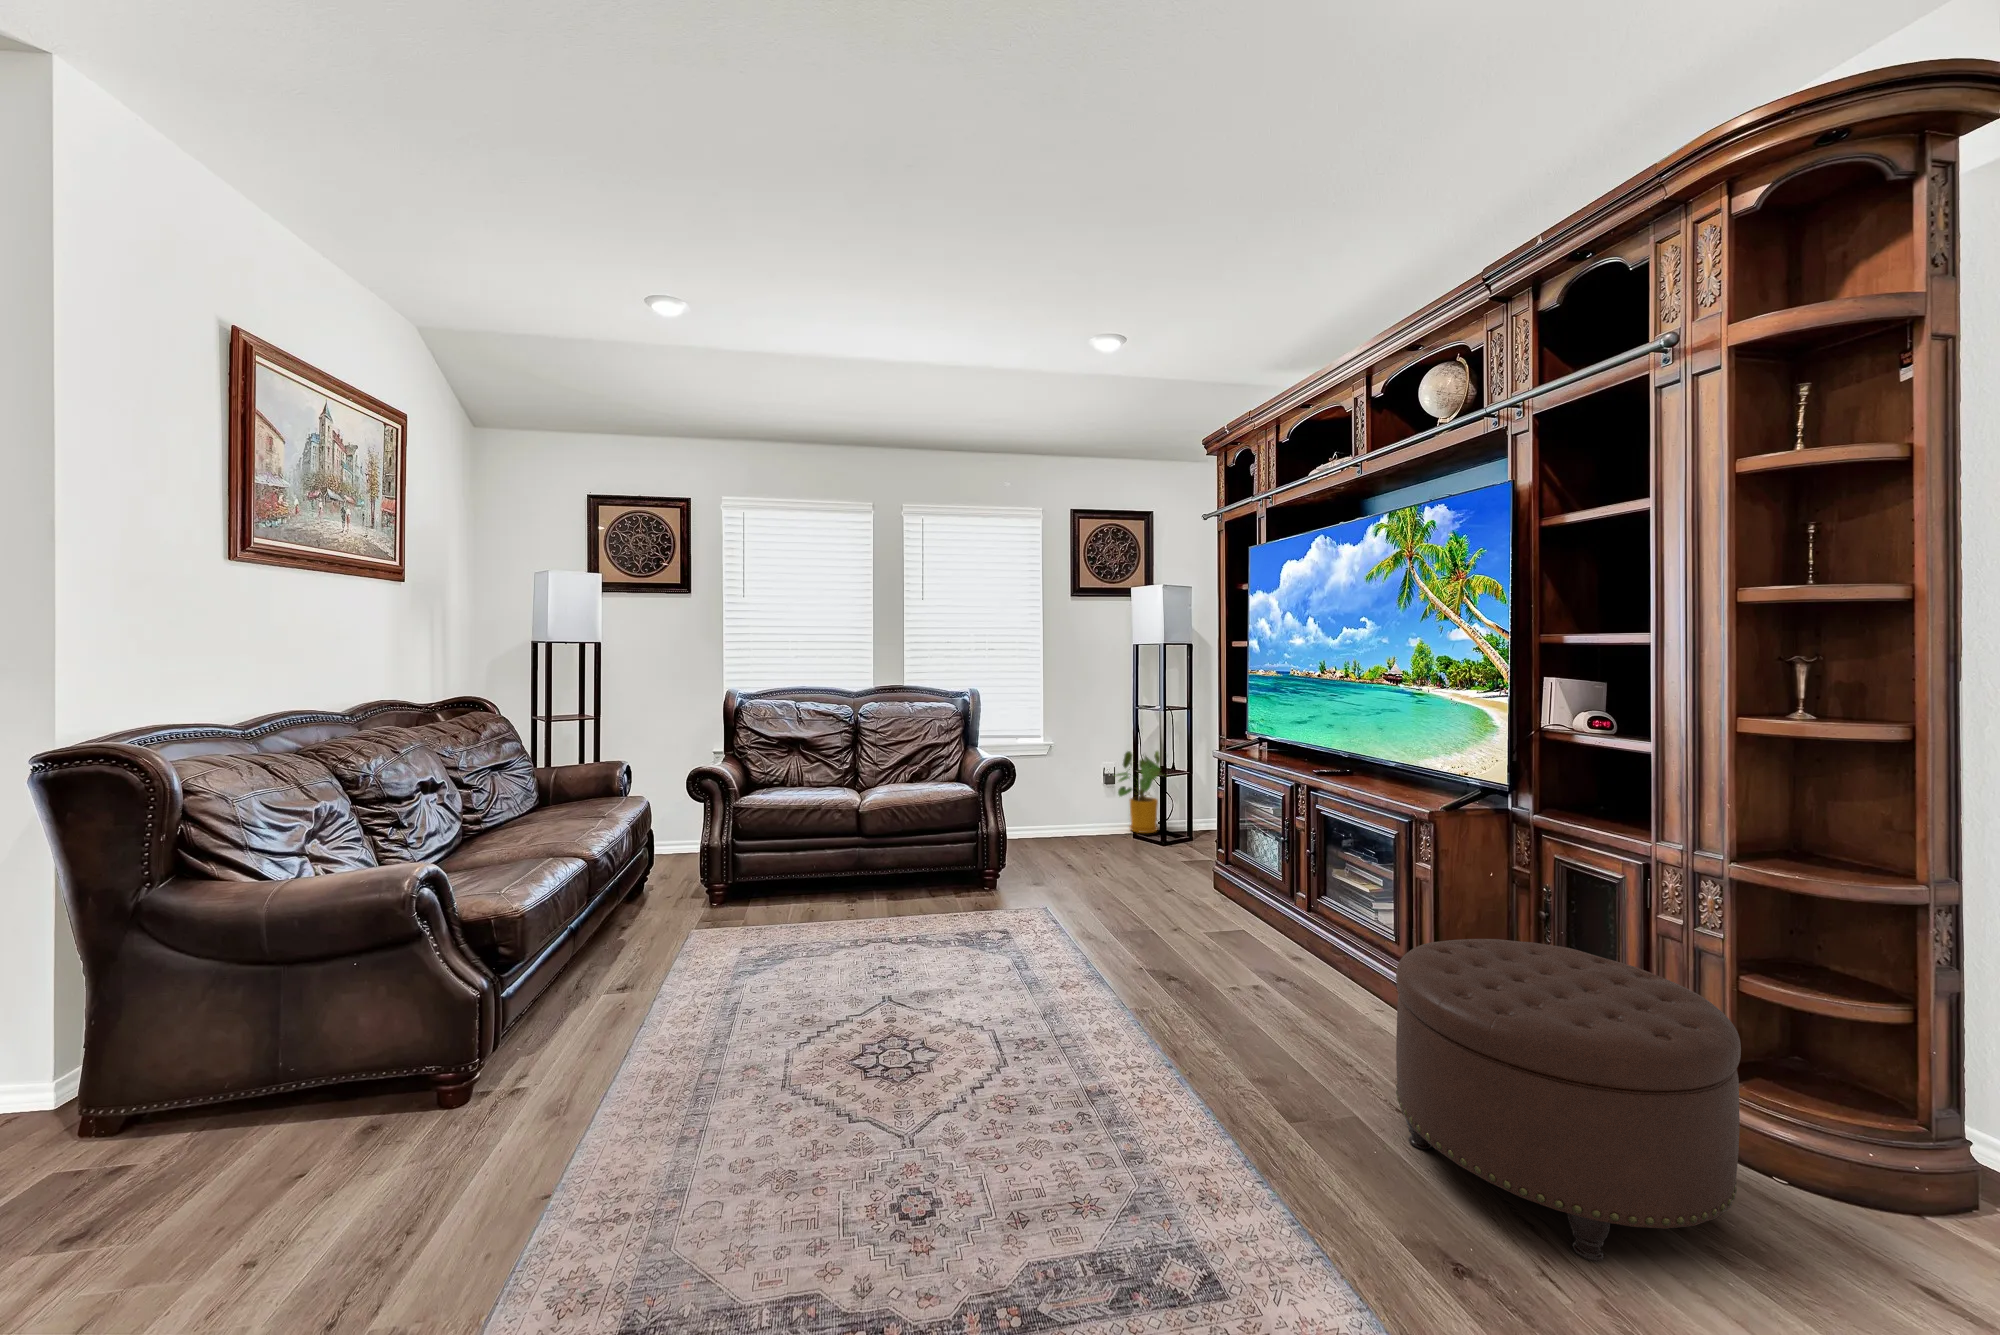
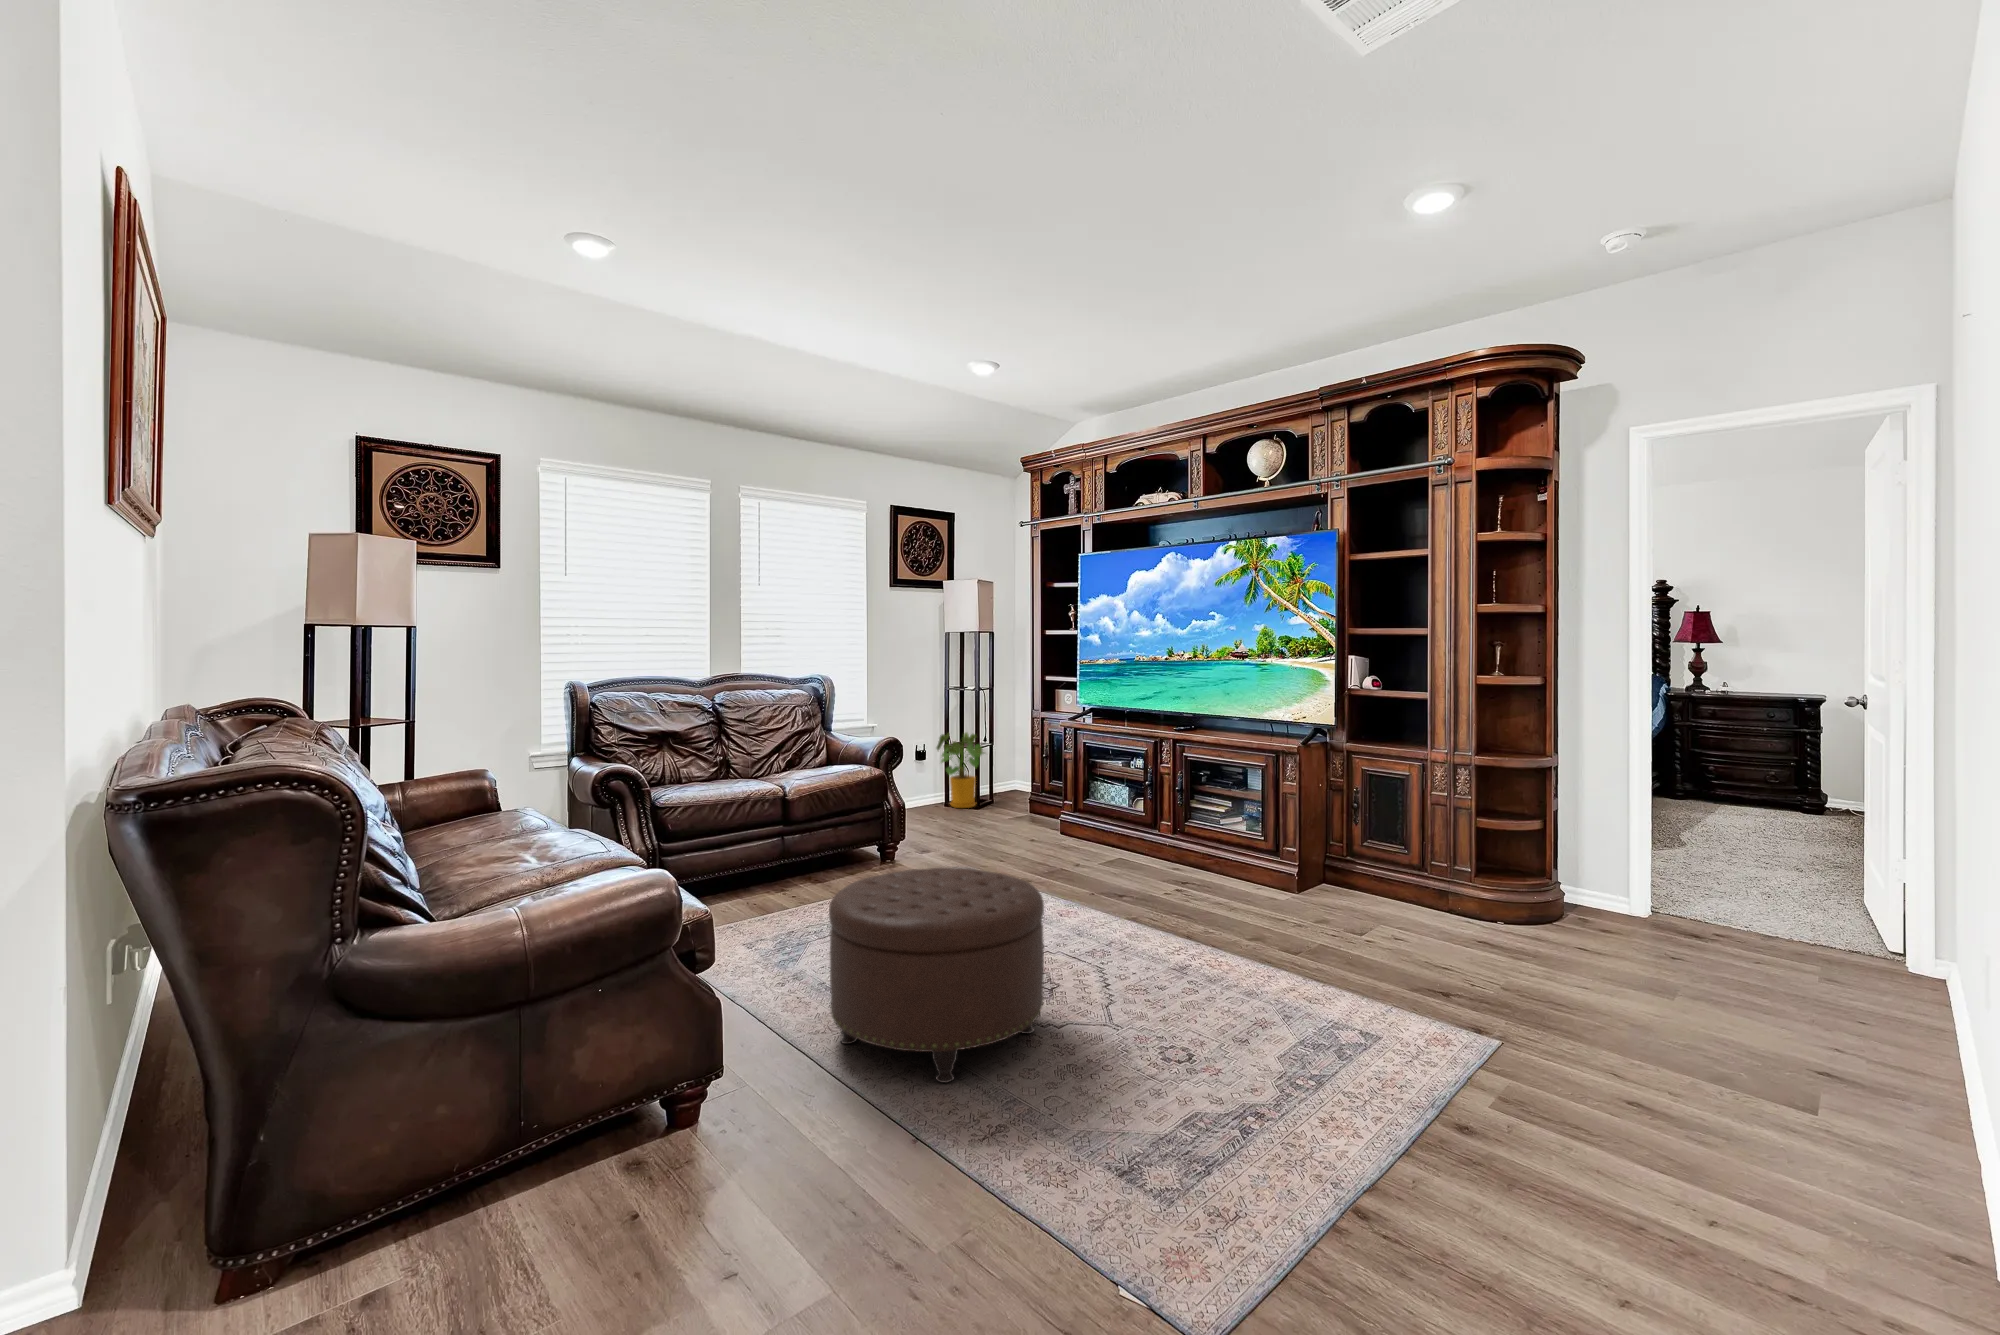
ottoman: present [1396,939,1741,1261] -> present [829,867,1044,1083]

